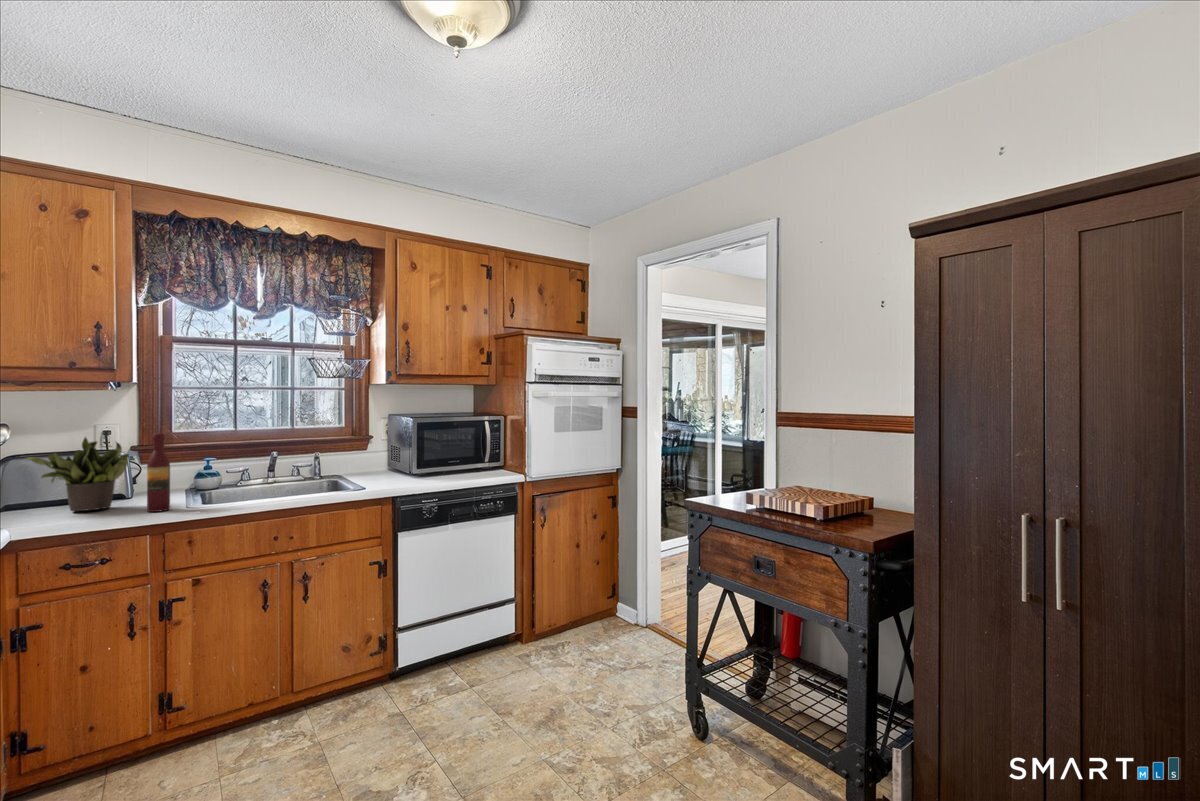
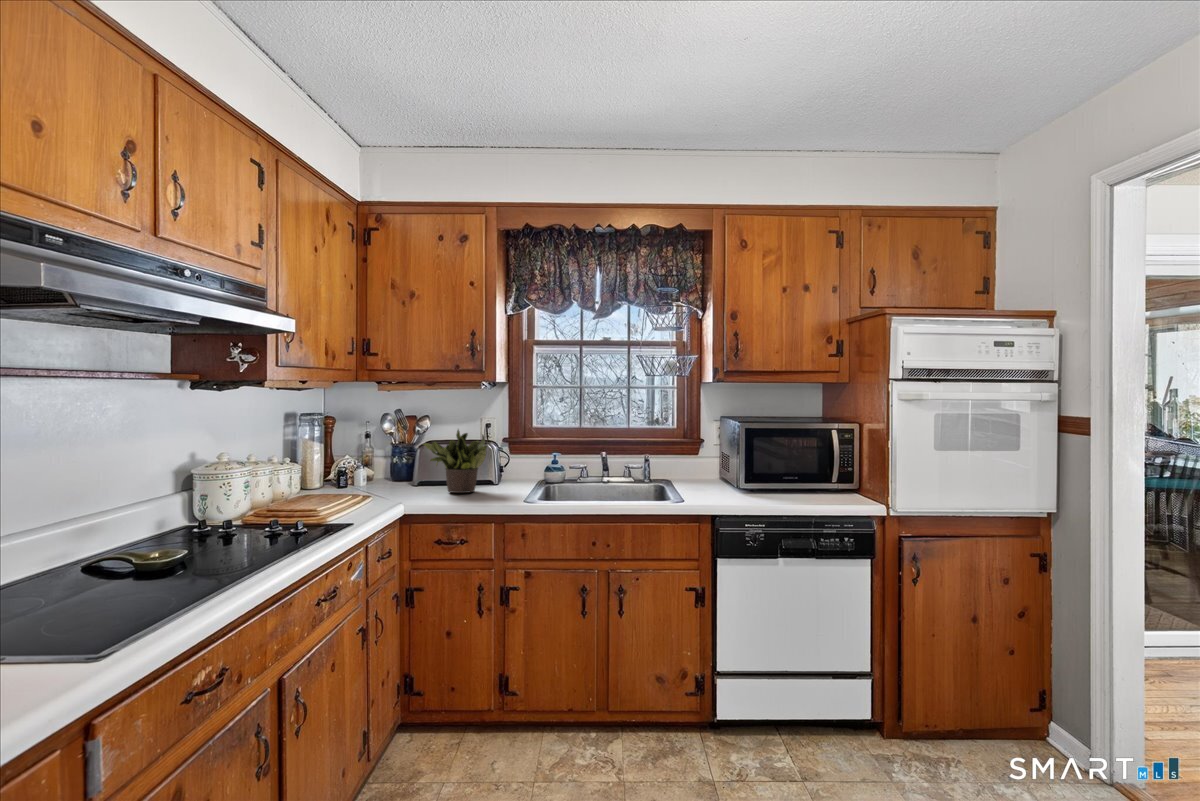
wine bottle: present [147,433,170,512] -> none [493,428,510,502]

